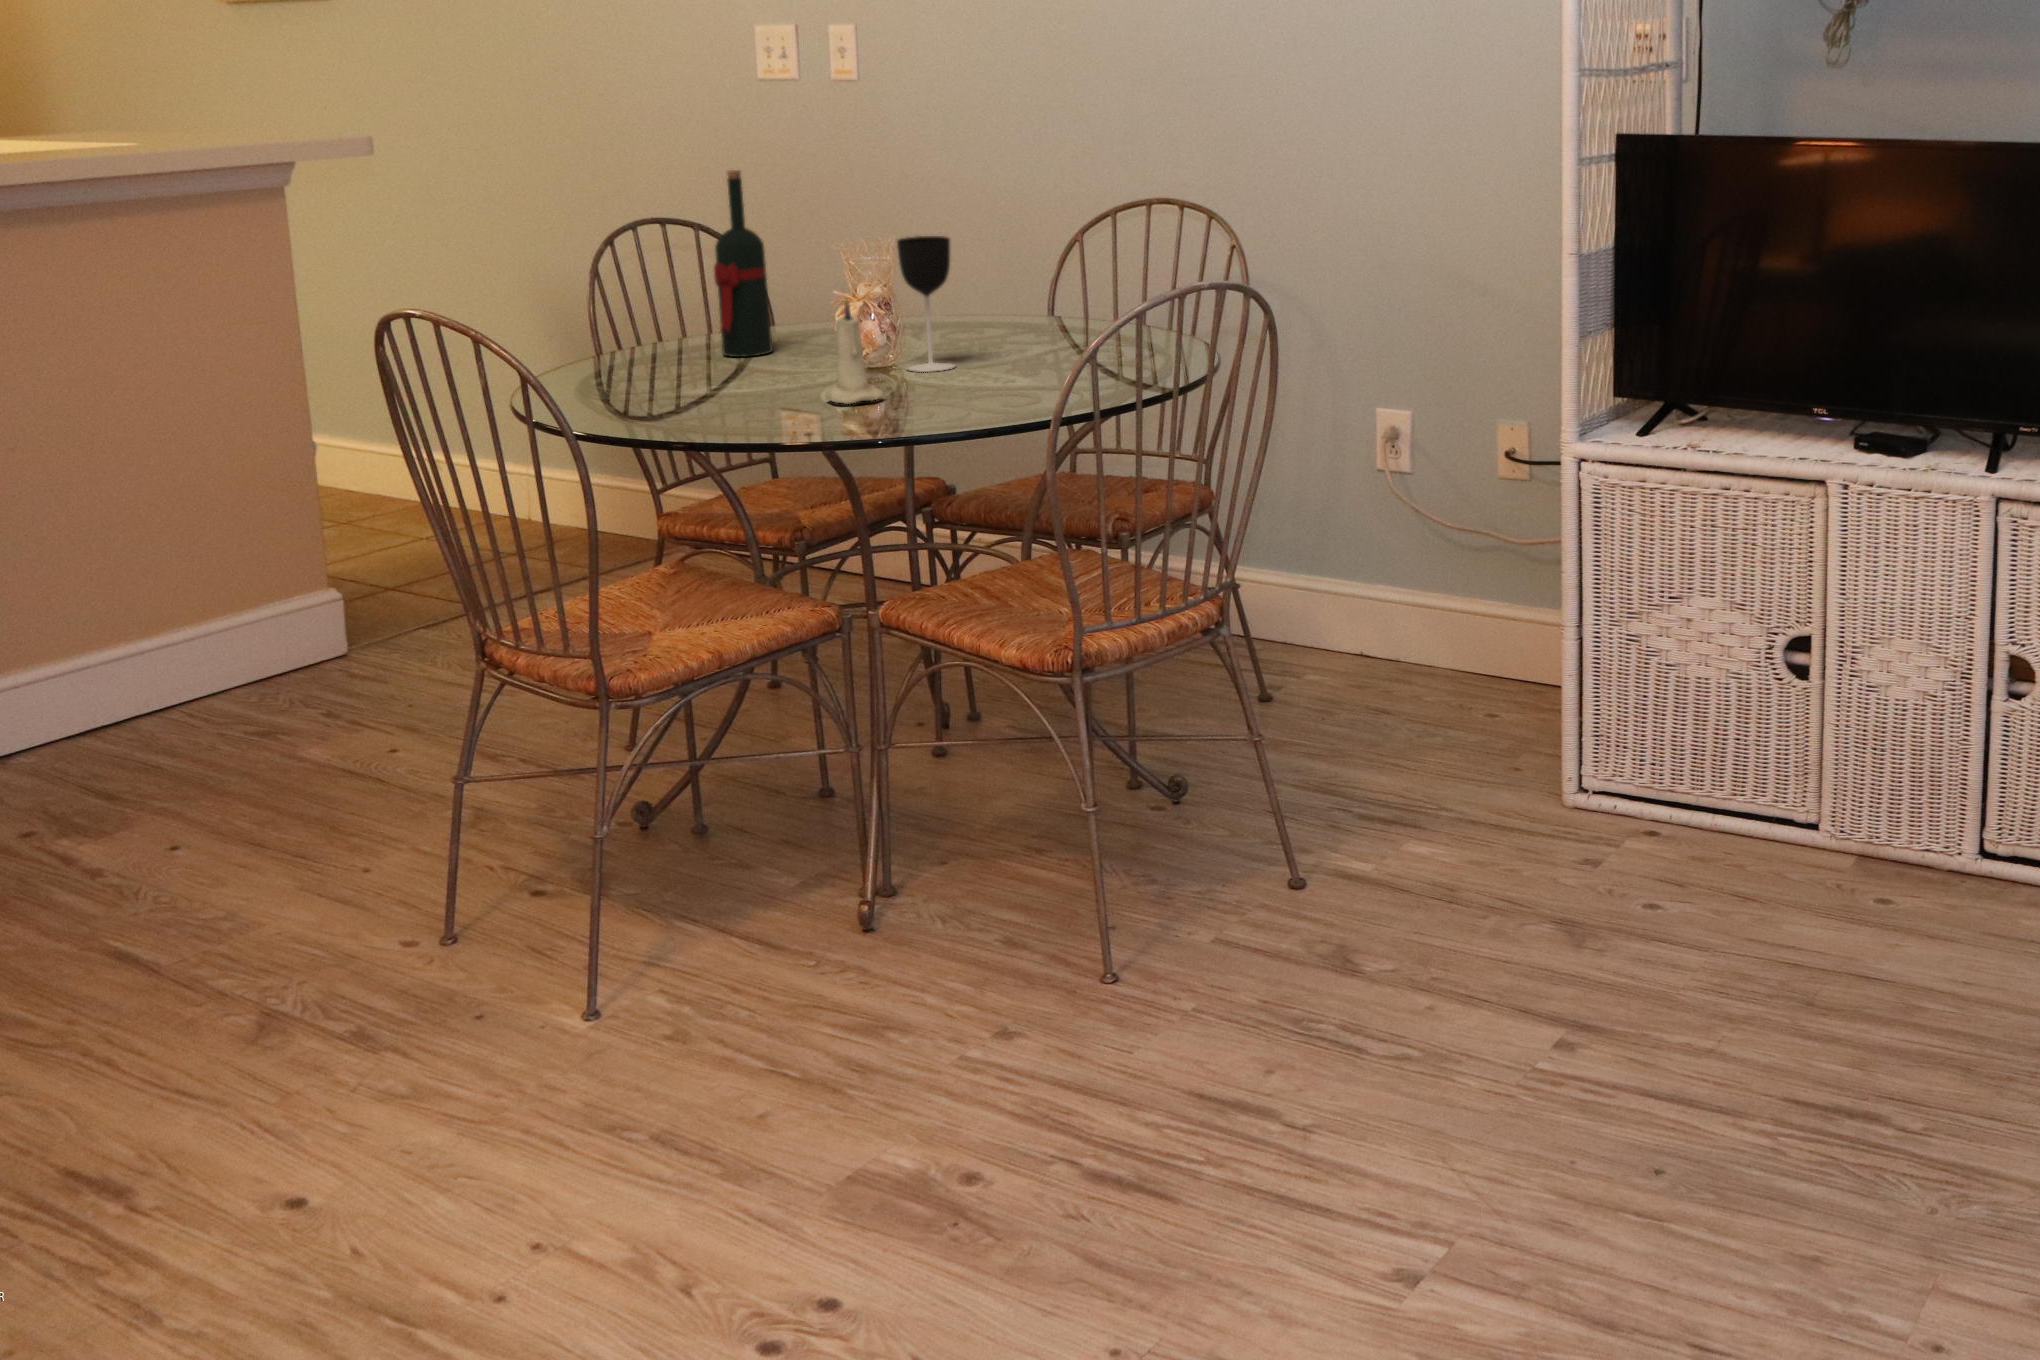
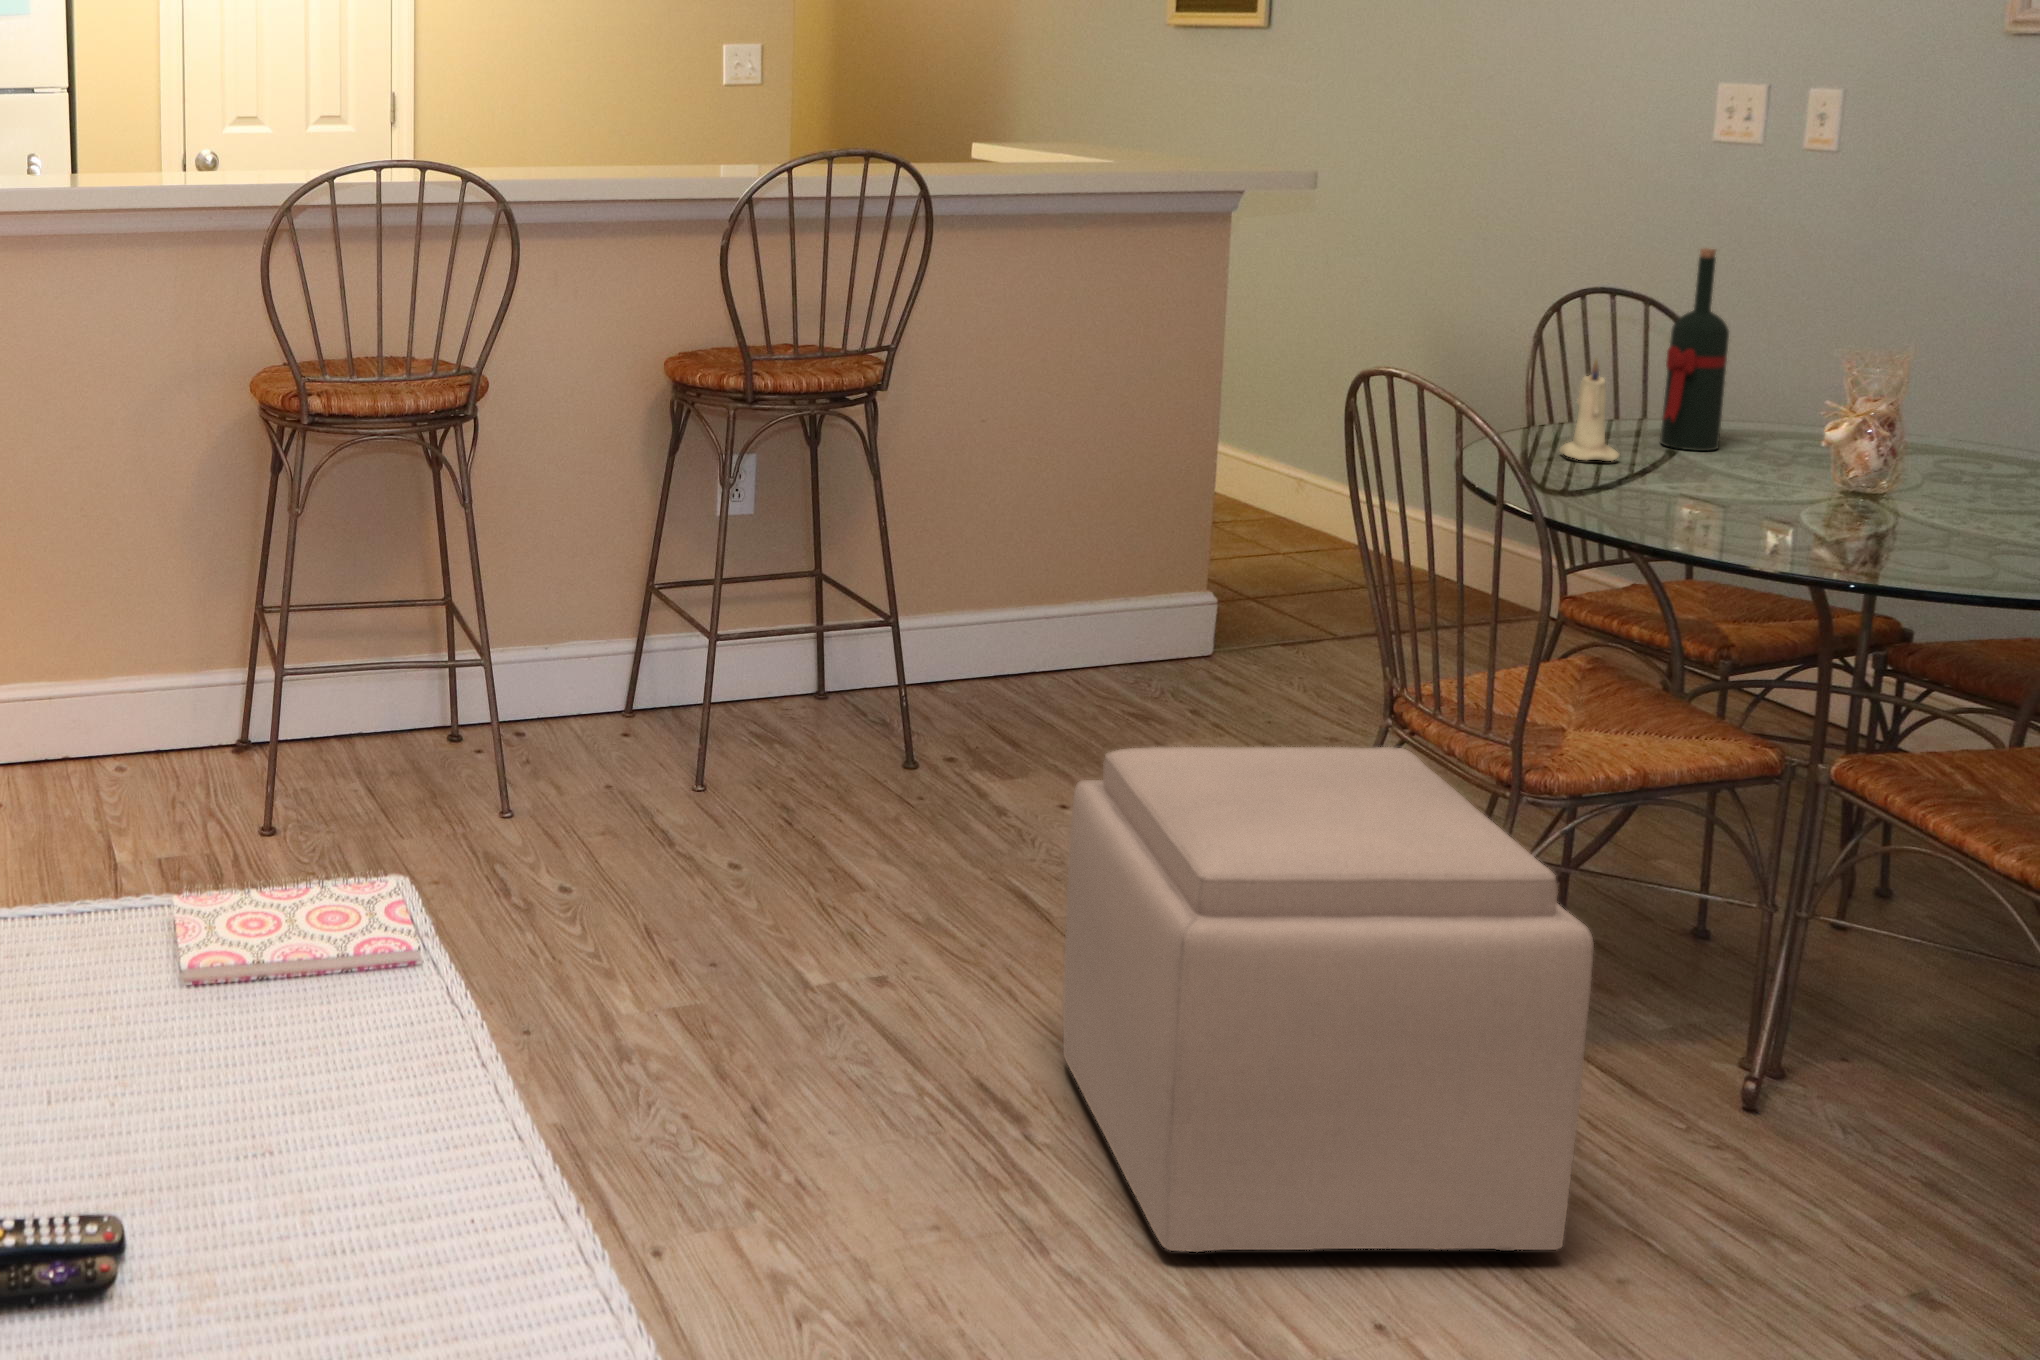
wine glass: present [897,236,954,372] -> none [1895,349,1982,508]
candle: present [825,299,883,404] -> present [1560,360,1619,461]
ottoman: none [121,684,695,1270] -> present [1063,747,1594,1252]

